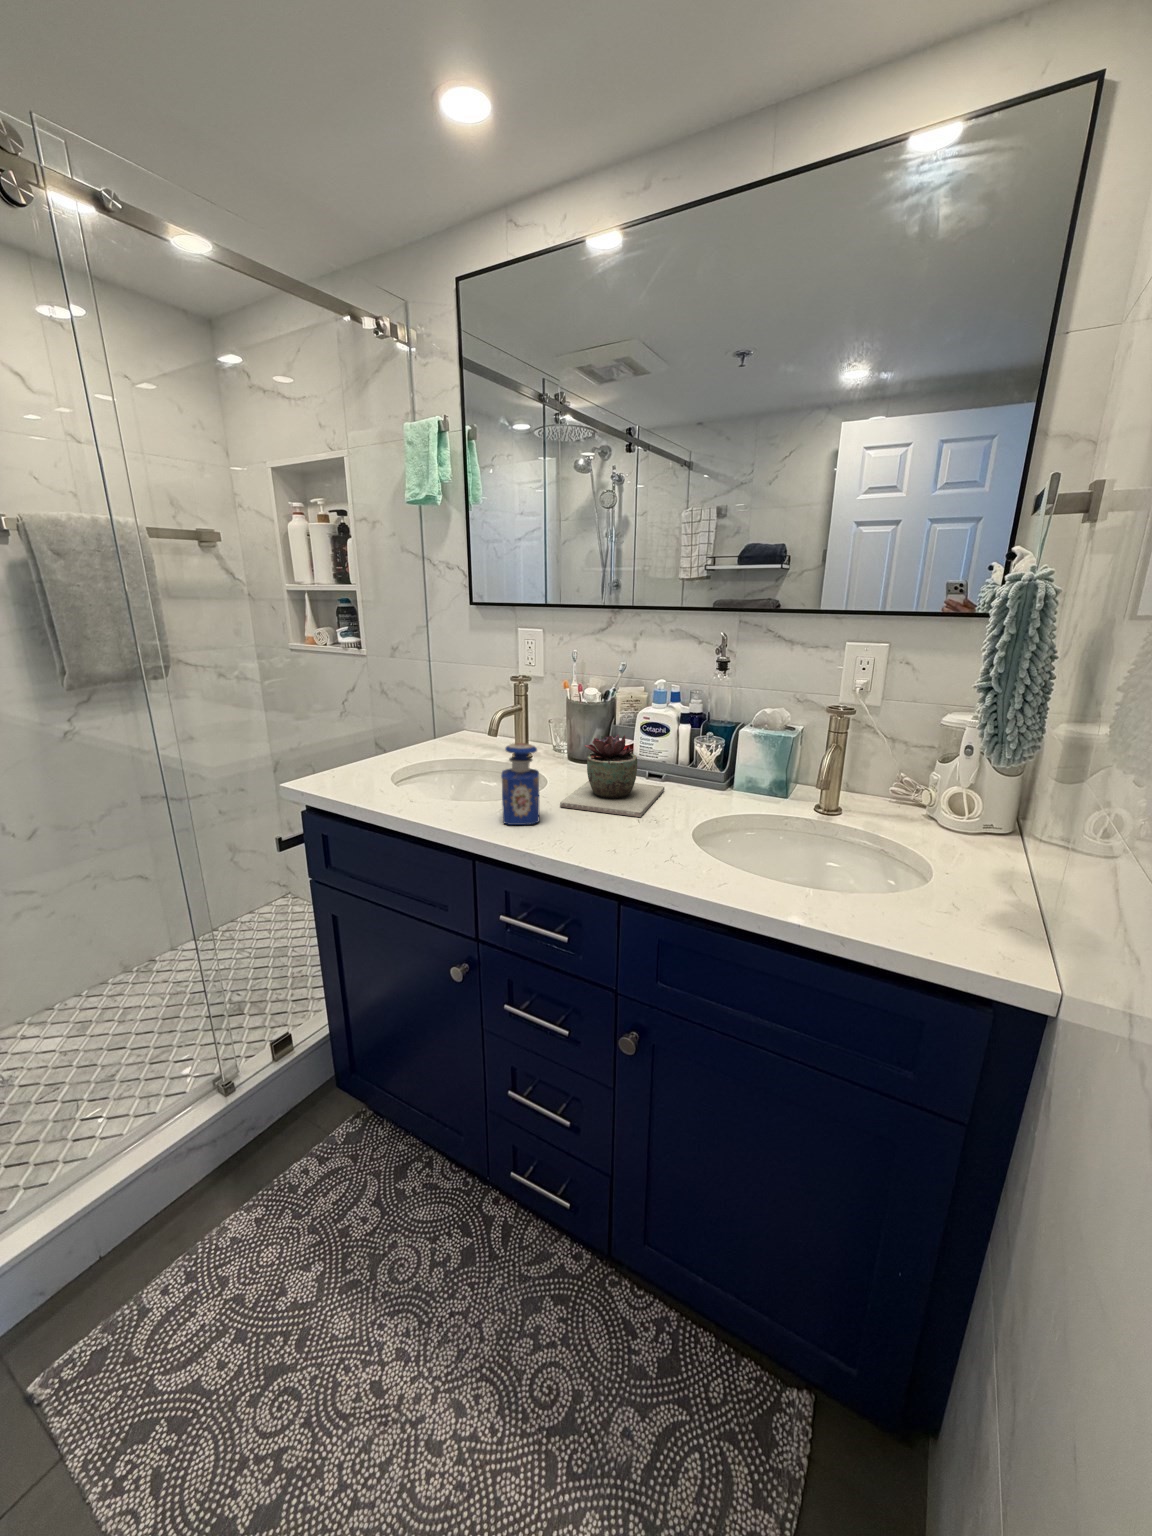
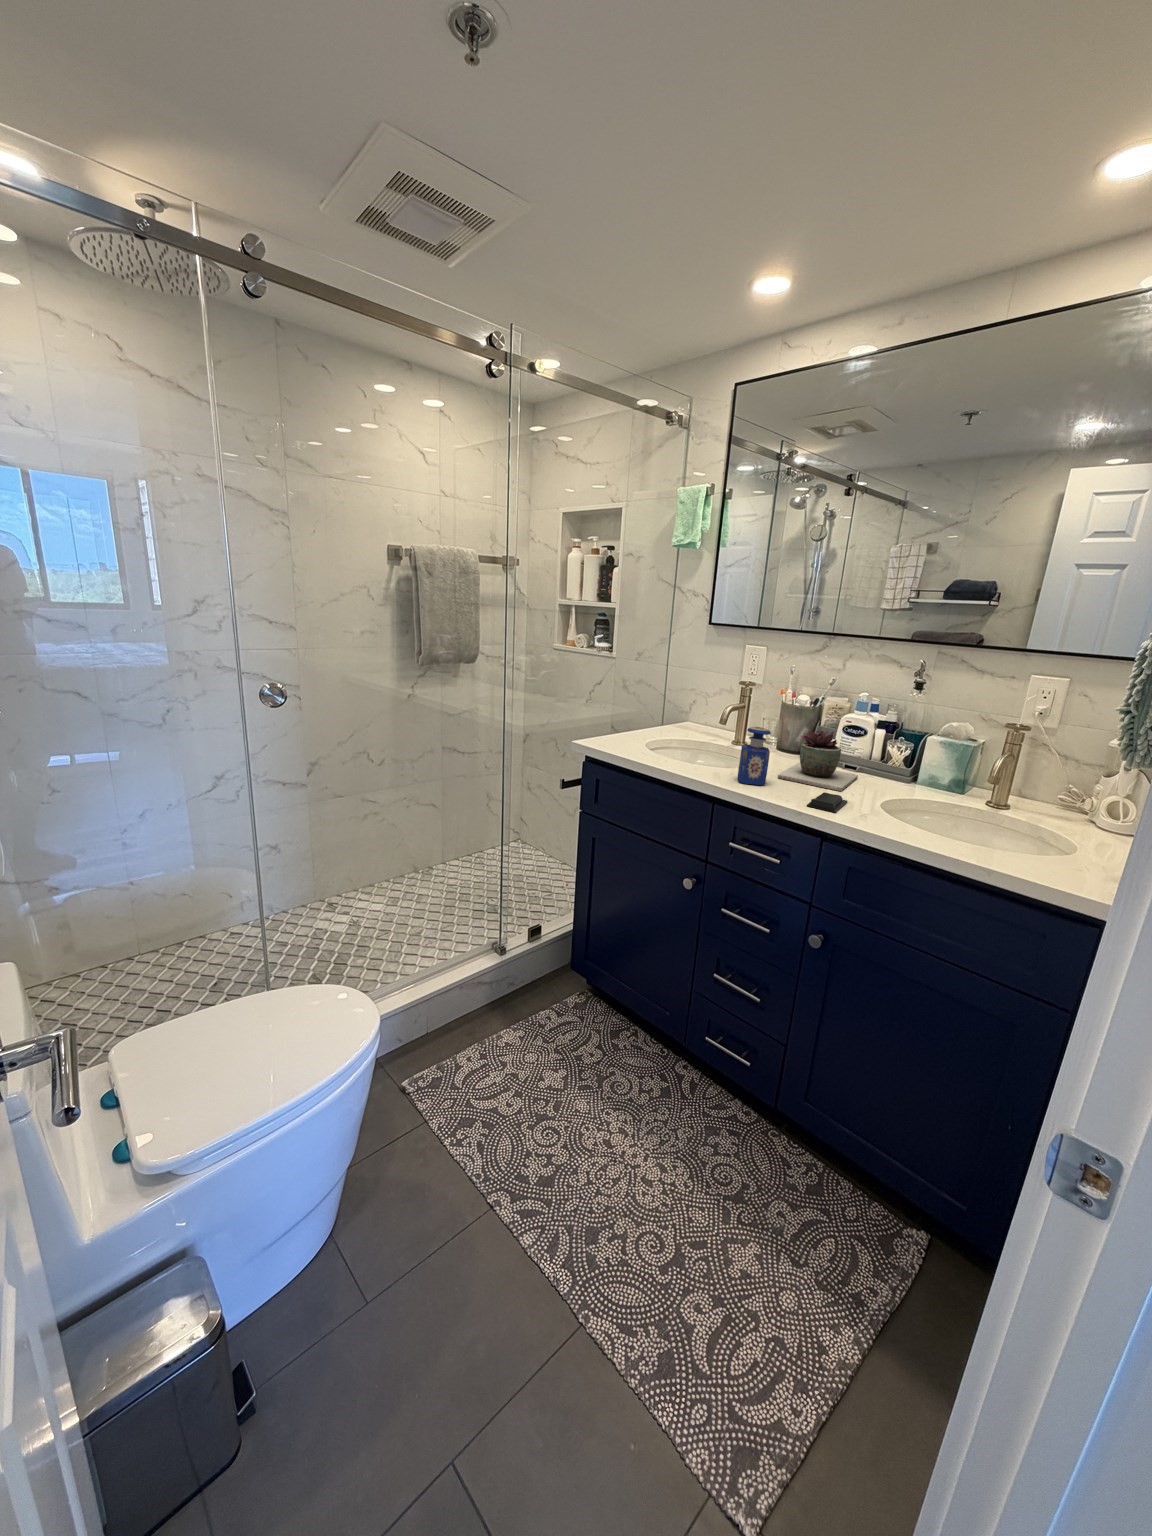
soap bar: none [588,826,646,859] -> present [807,792,848,812]

